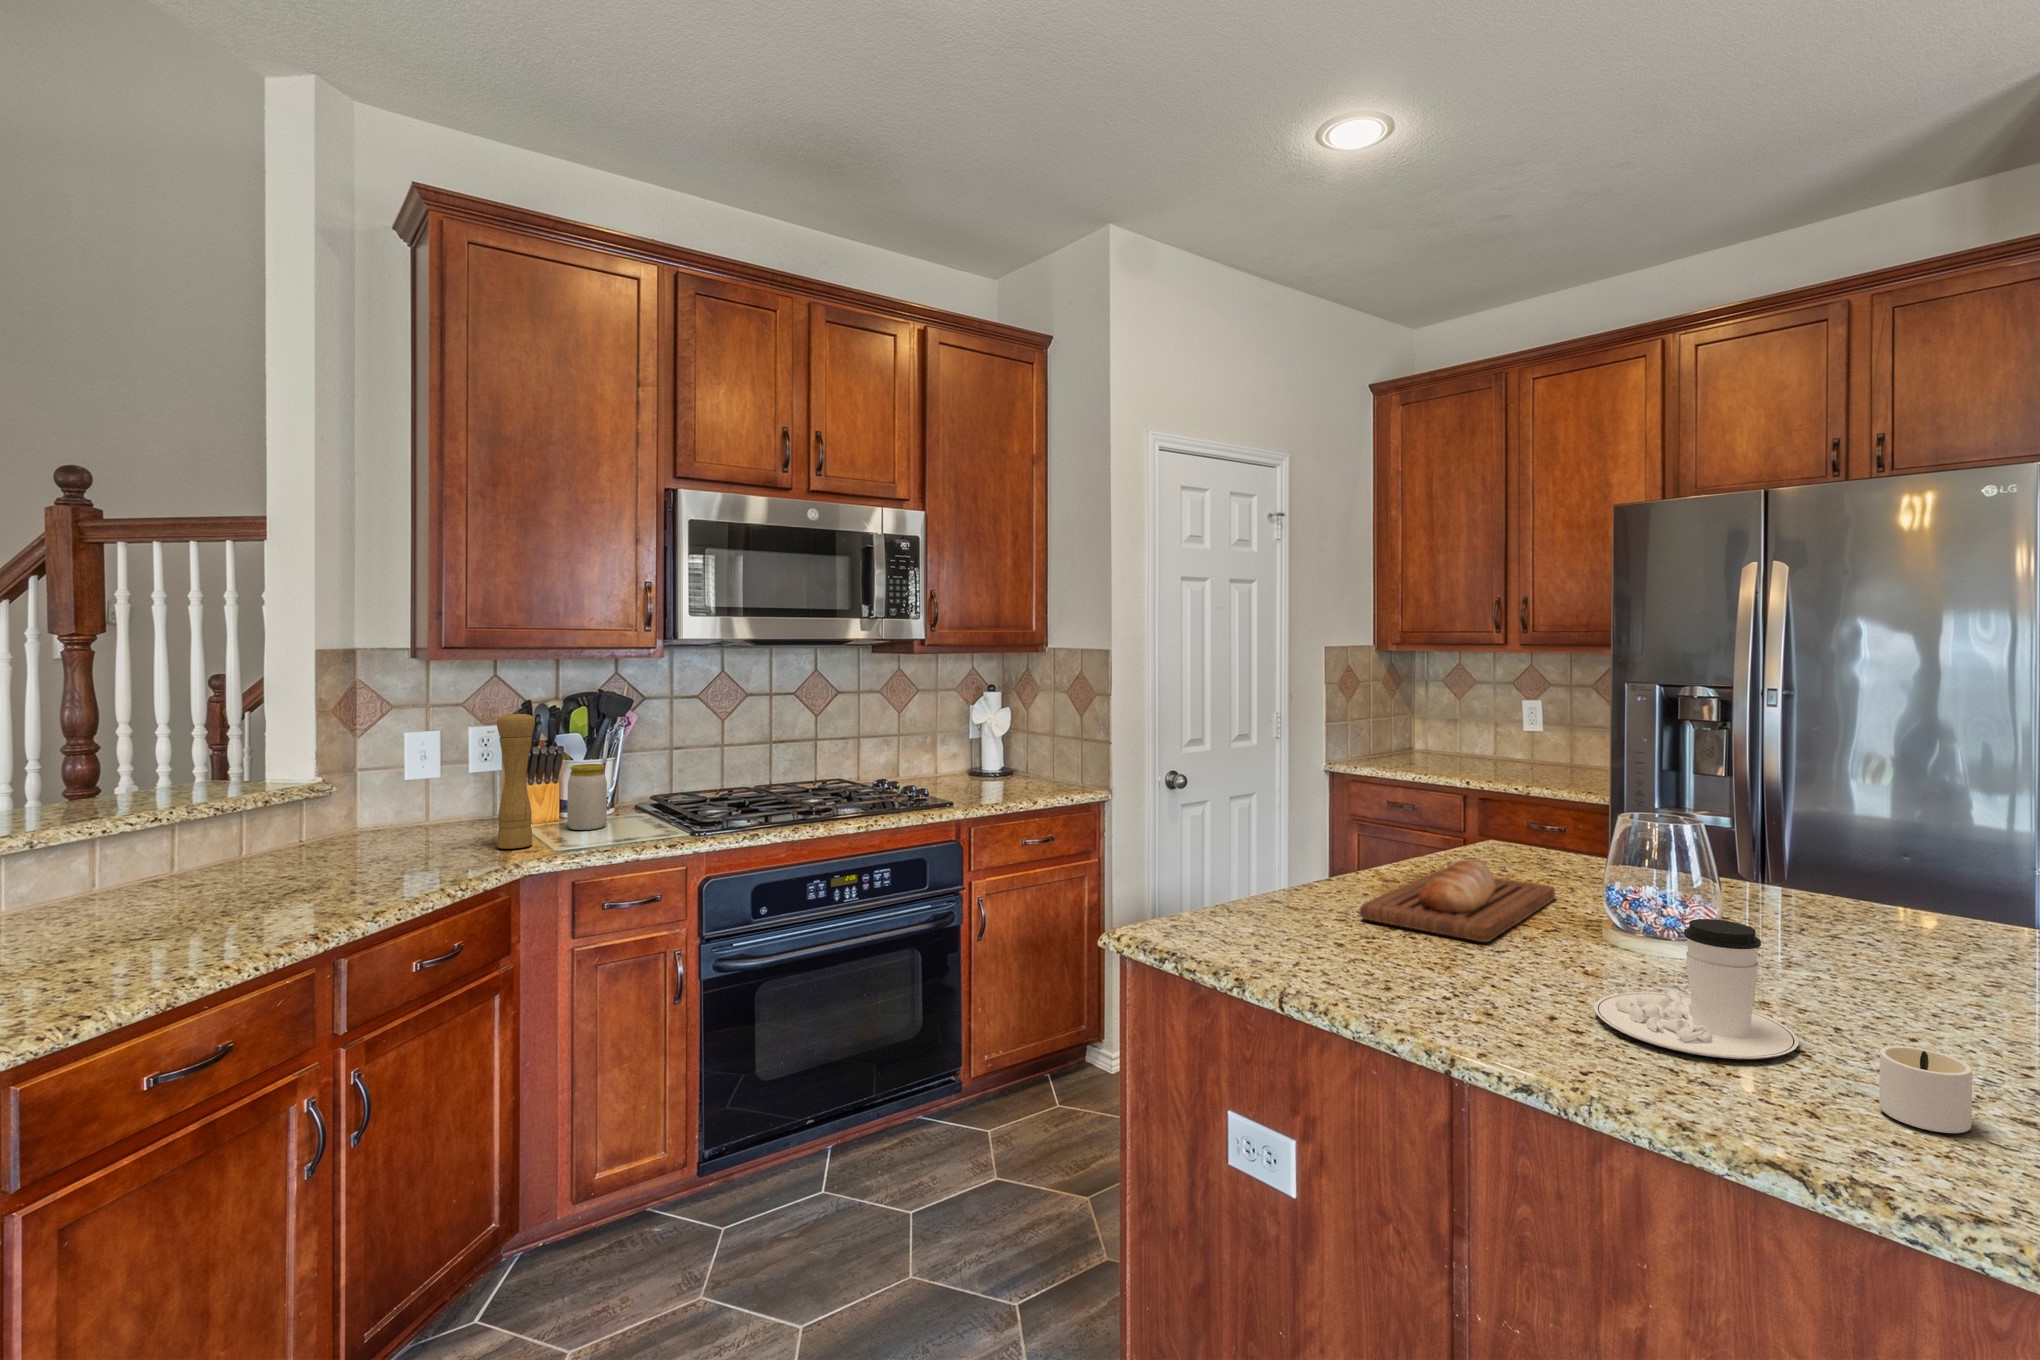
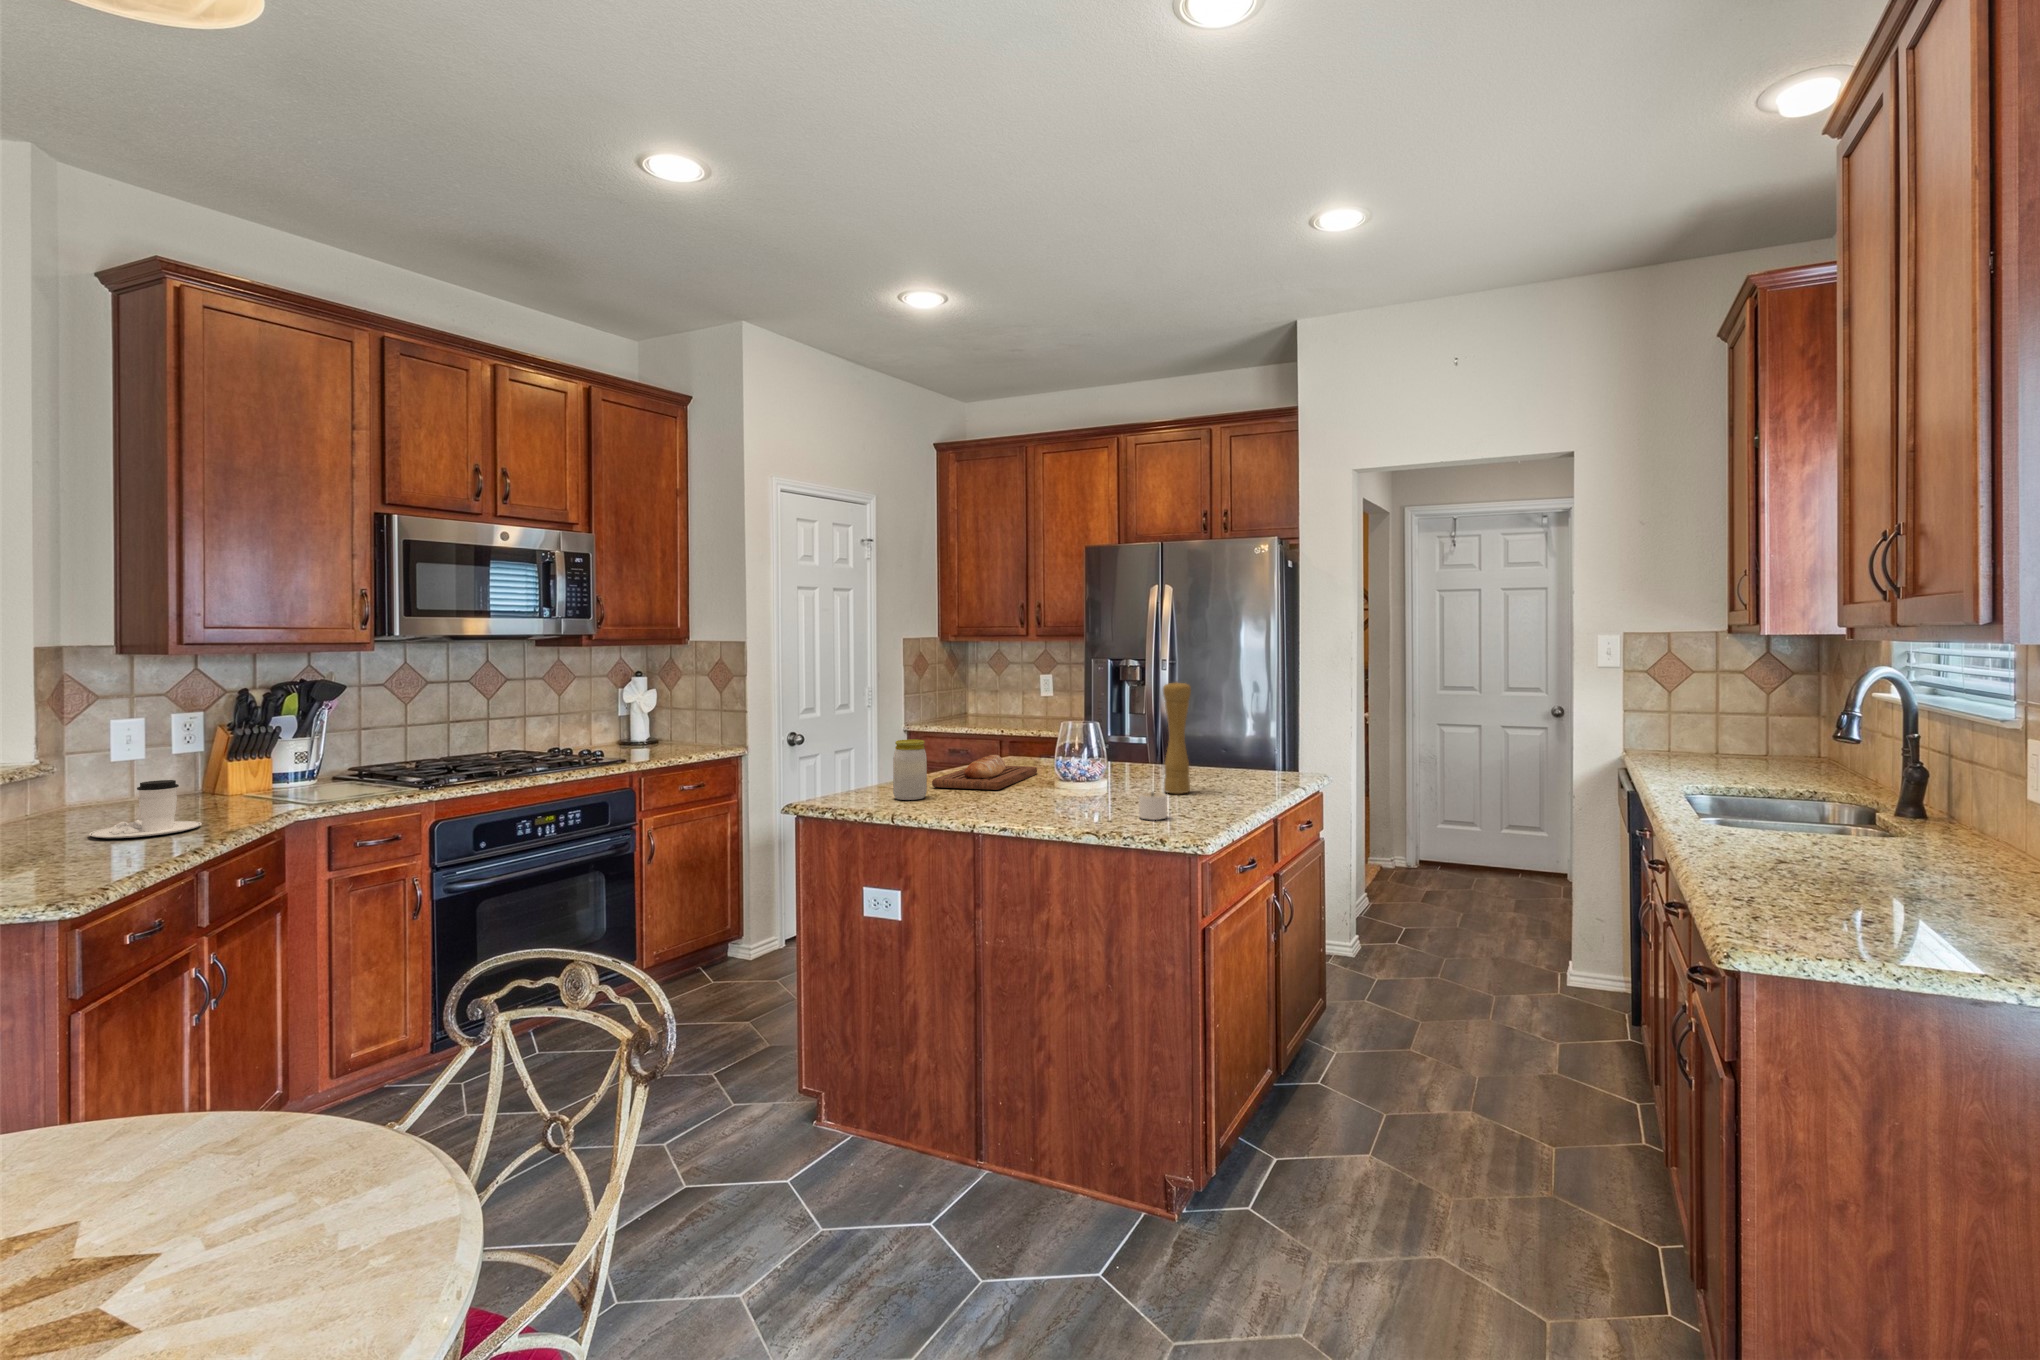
pepper mill: present [497,712,535,849] -> present [1163,681,1191,794]
jar: present [567,764,607,830] -> present [893,740,927,800]
coffee cup: present [1594,919,1799,1059] -> present [89,780,202,838]

